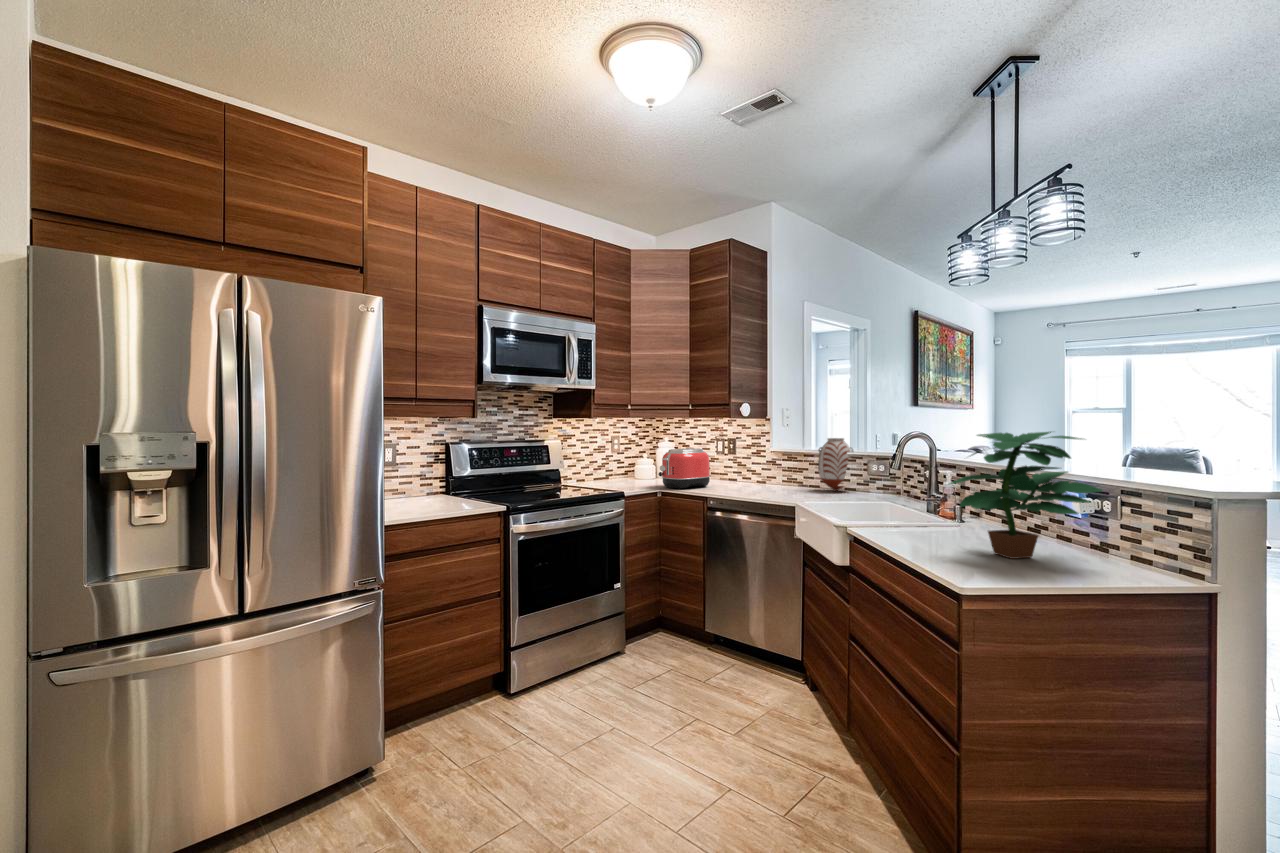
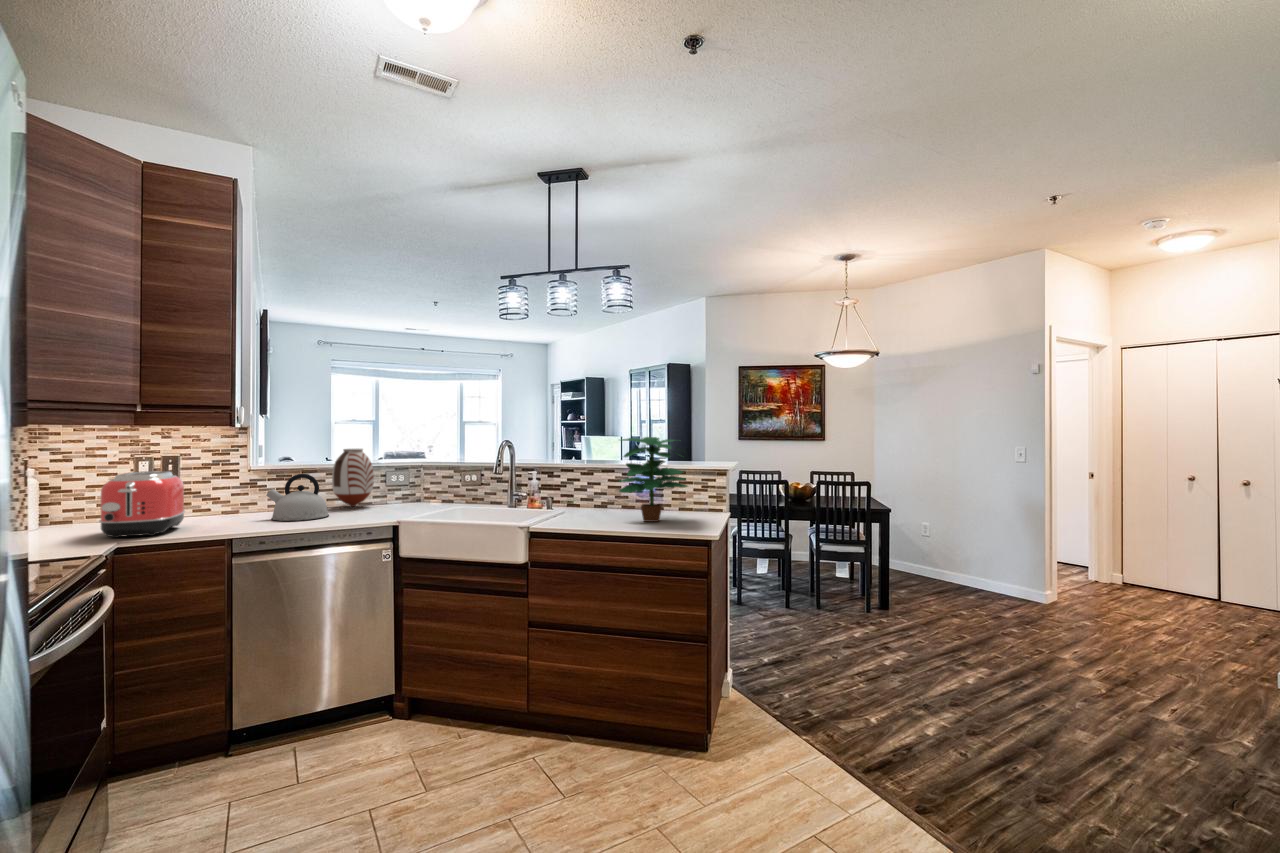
kettle: none [754,457,795,494] -> present [266,474,329,521]

